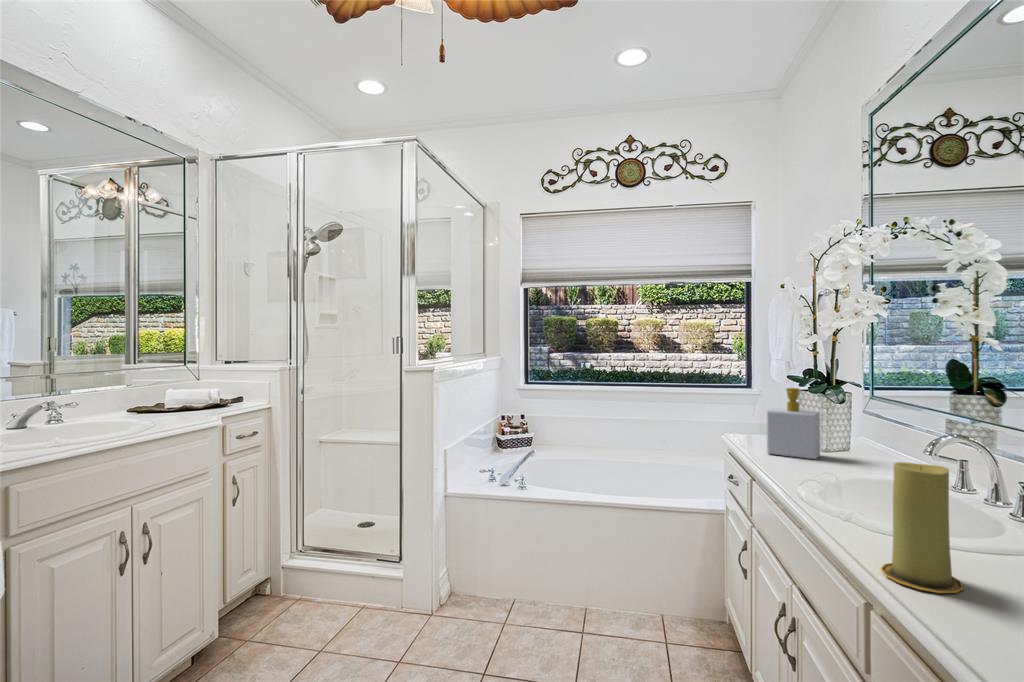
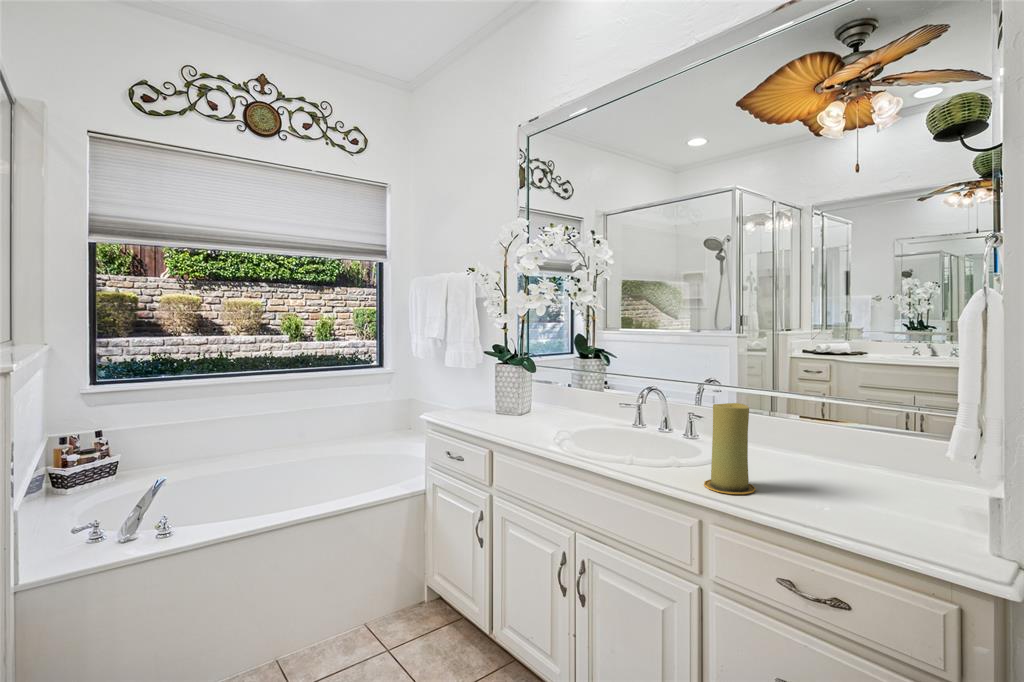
soap bottle: present [767,388,820,459] -> none [486,361,528,424]

